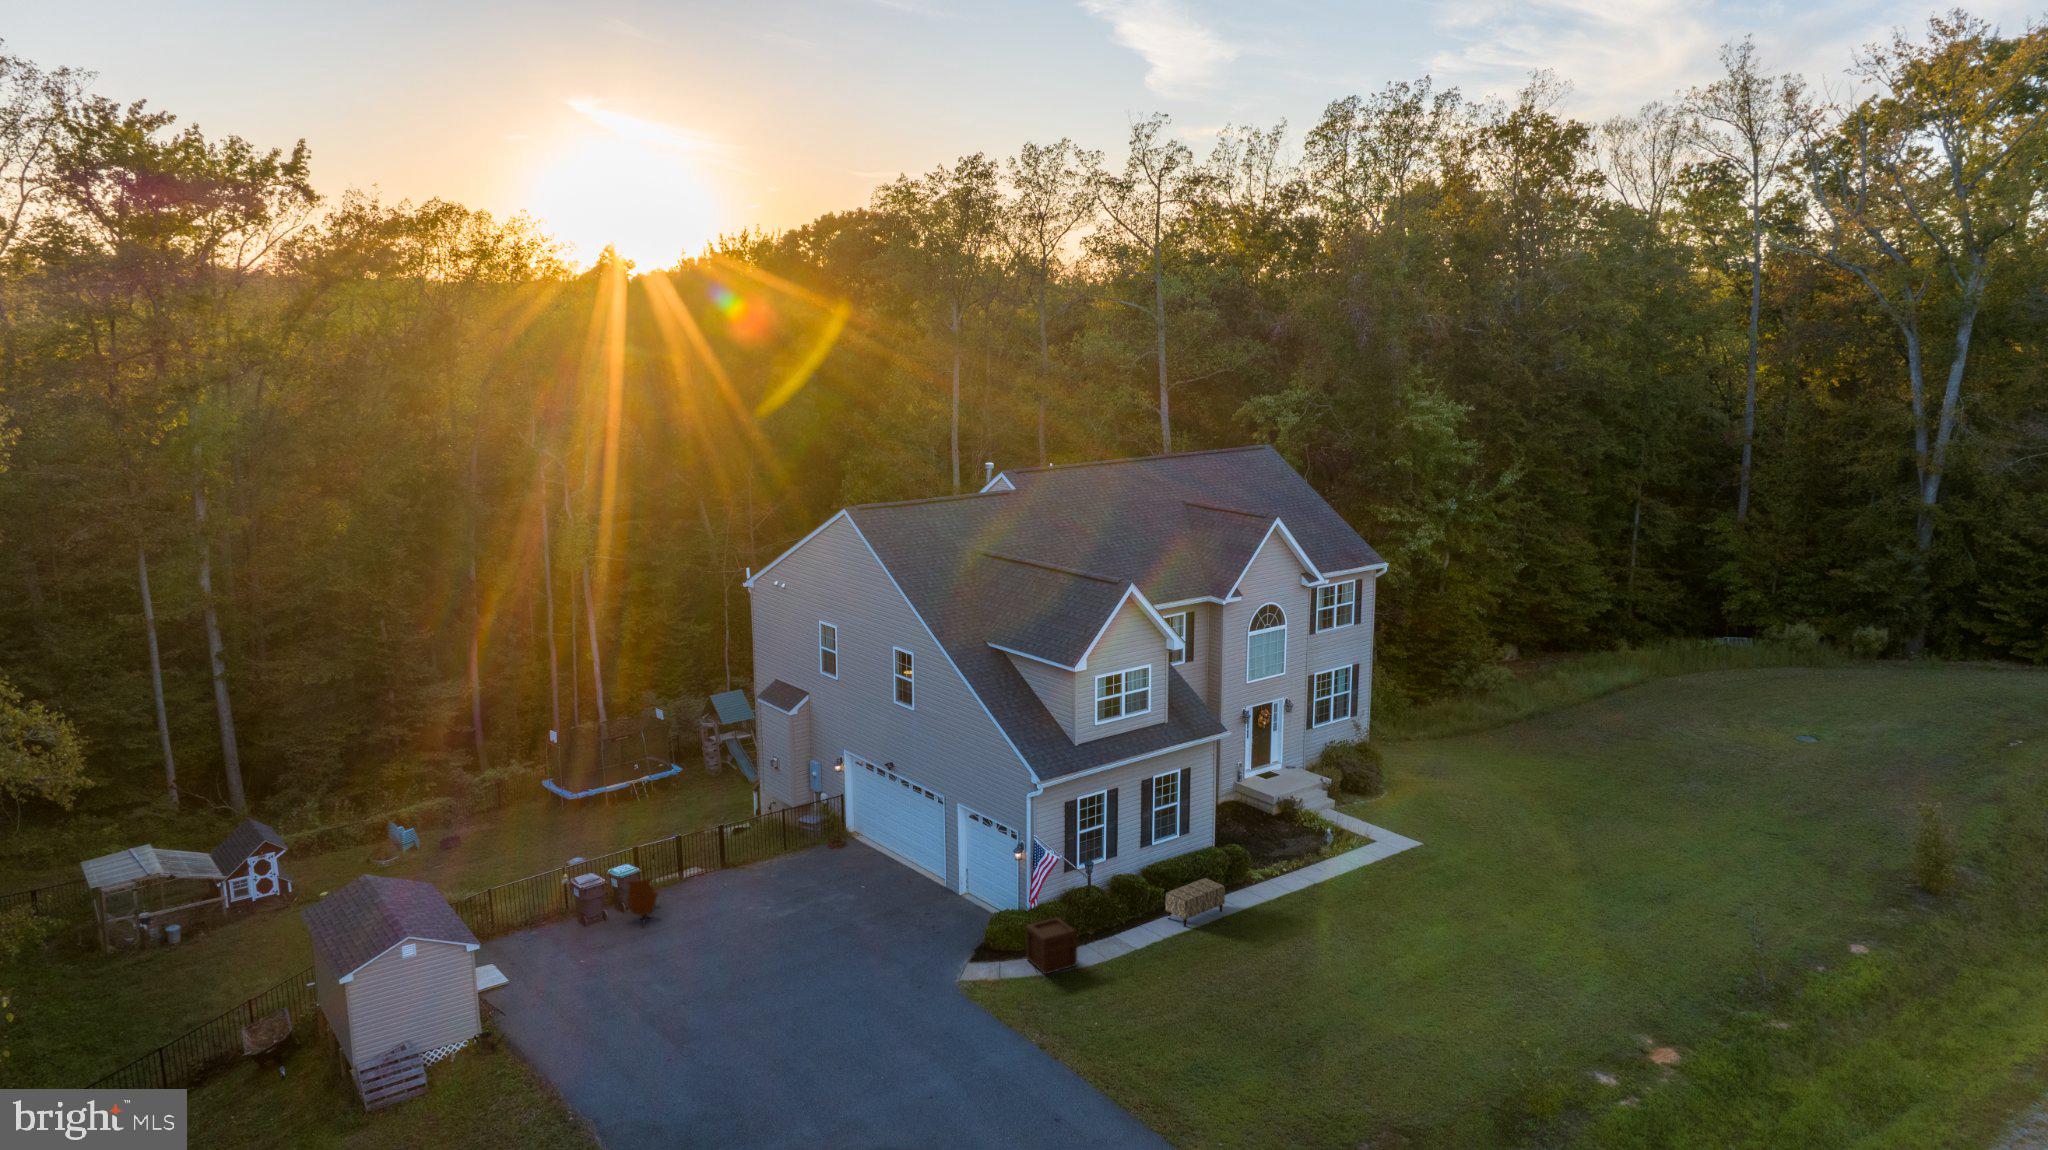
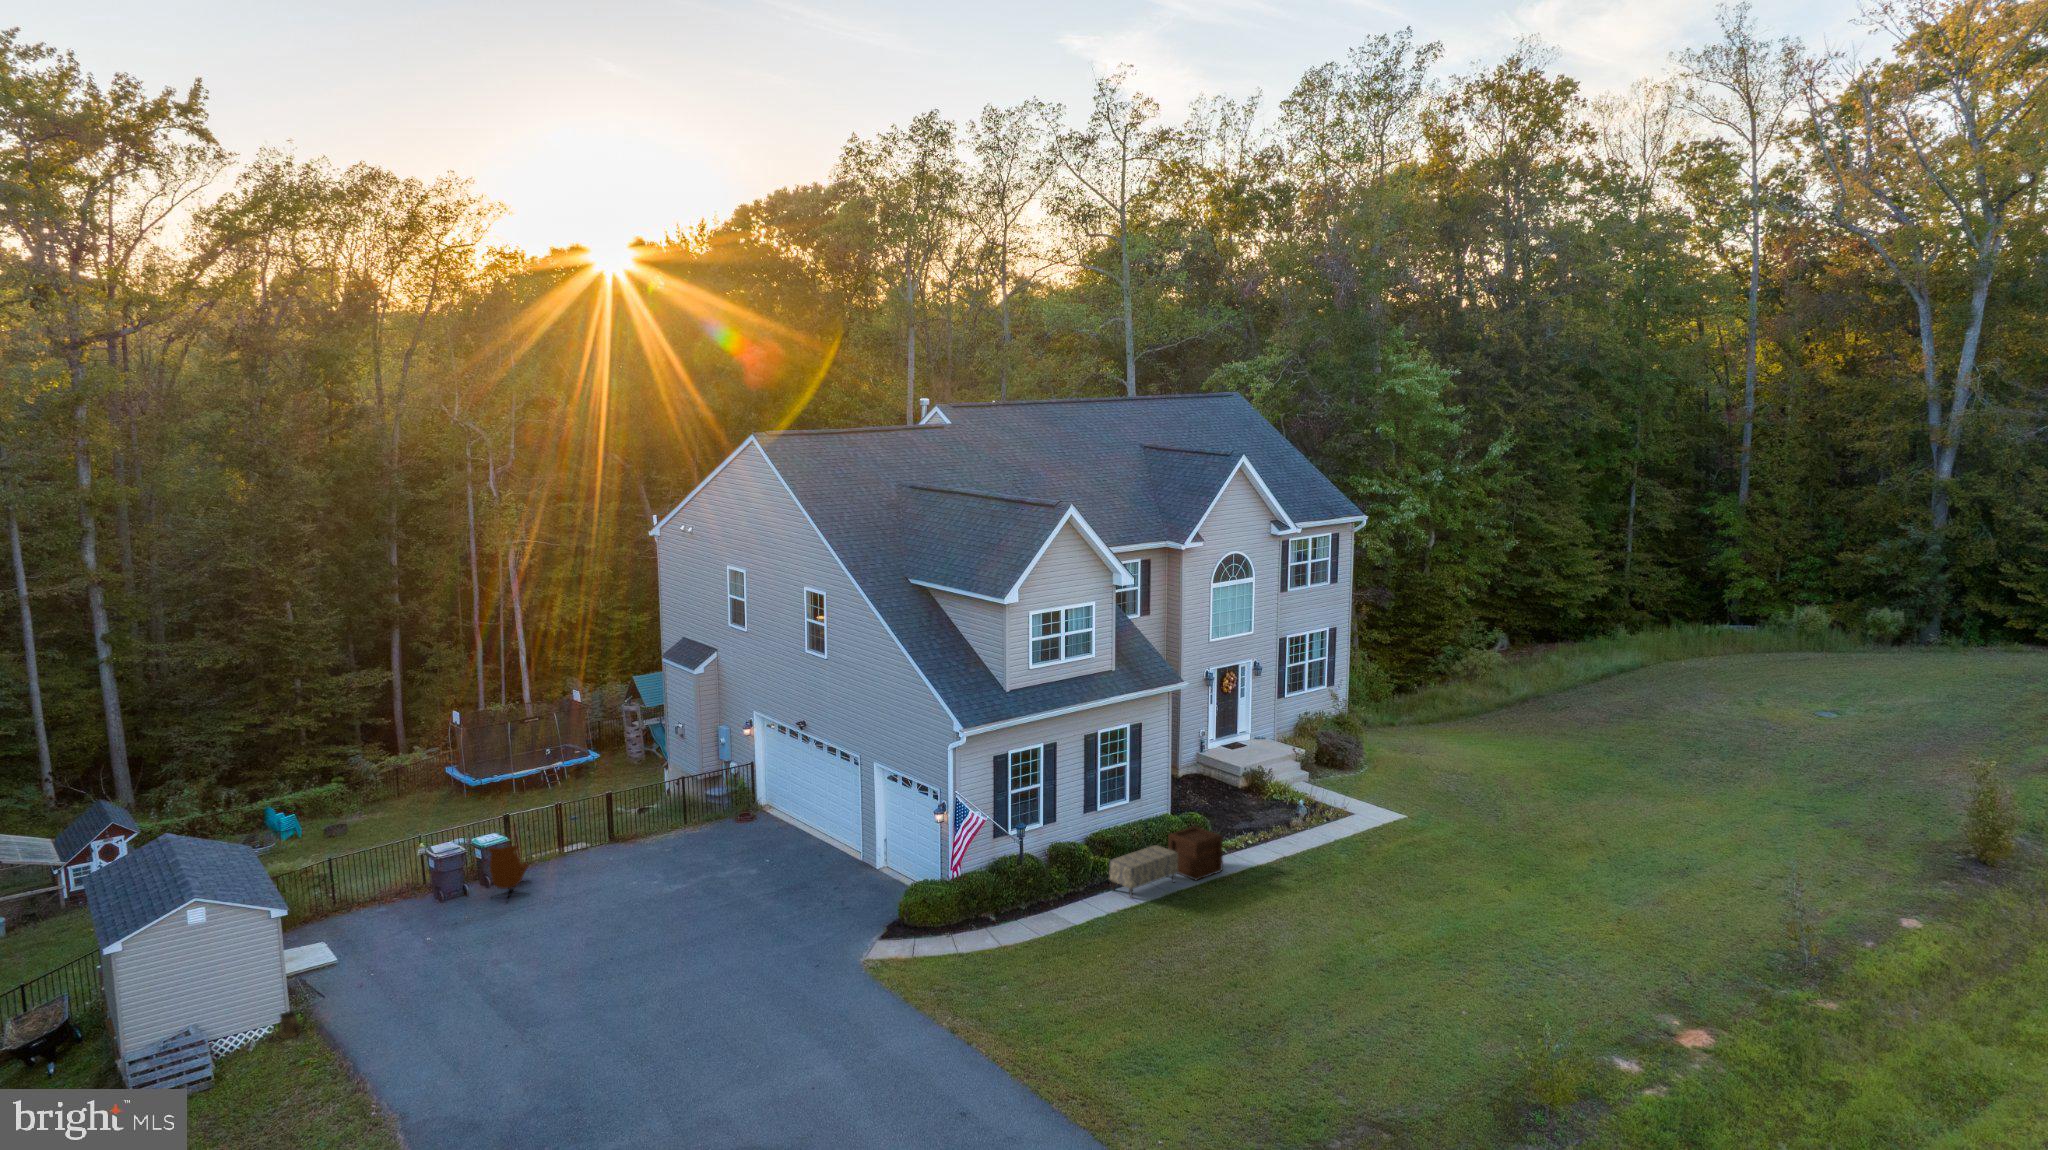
wooden crate: present [1026,917,1077,974] -> present [1168,826,1223,880]

